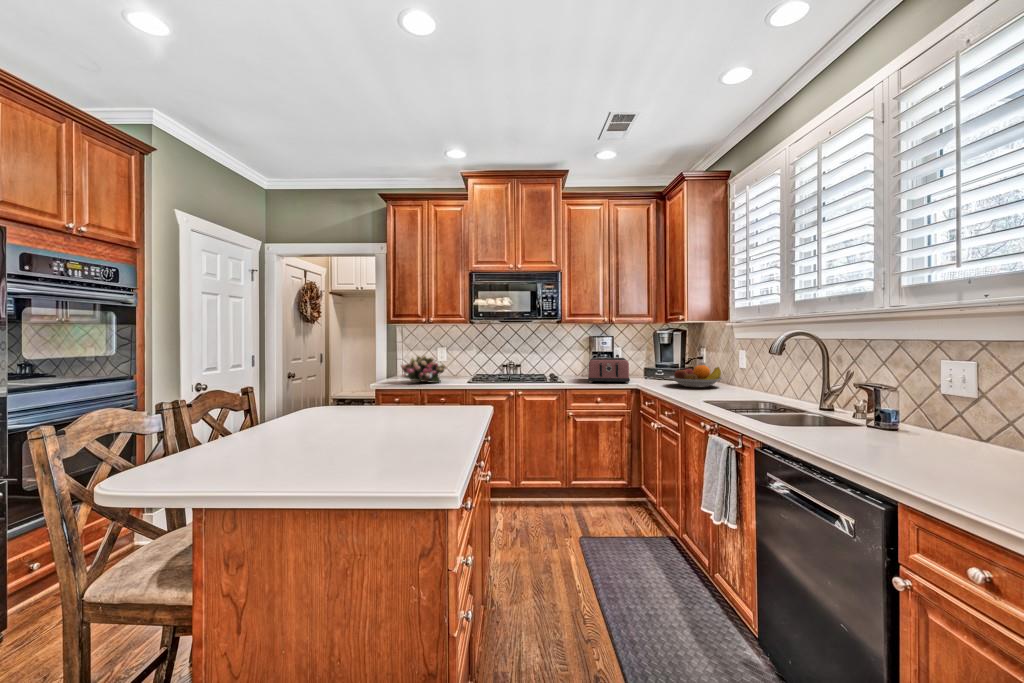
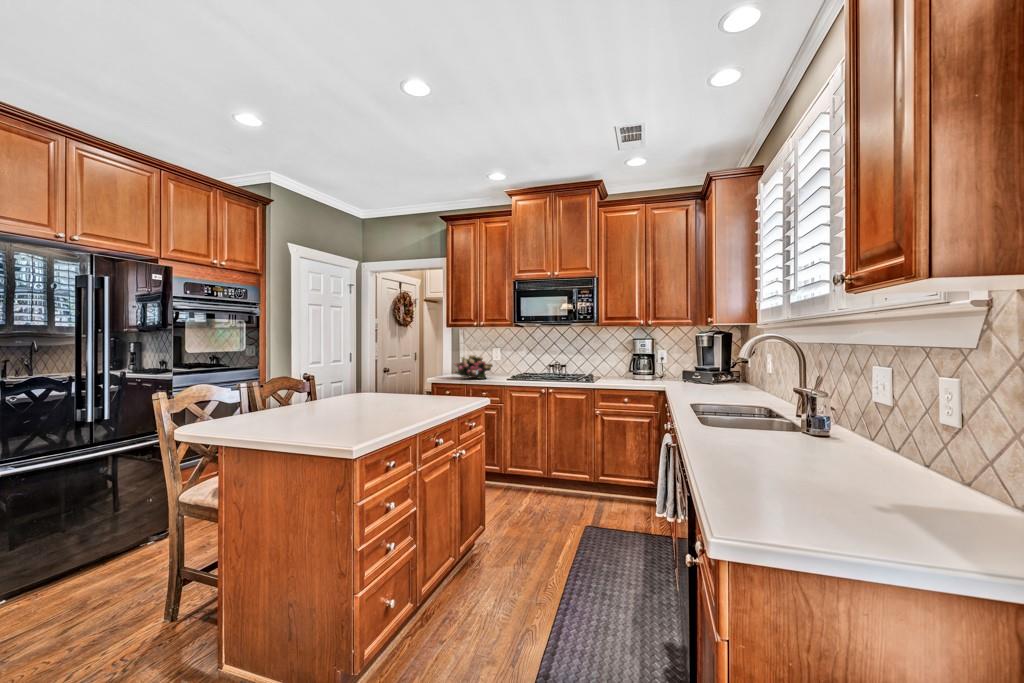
toaster: present [588,358,630,383] -> none [616,360,663,385]
fruit bowl: present [670,365,723,387] -> none [690,369,745,391]

